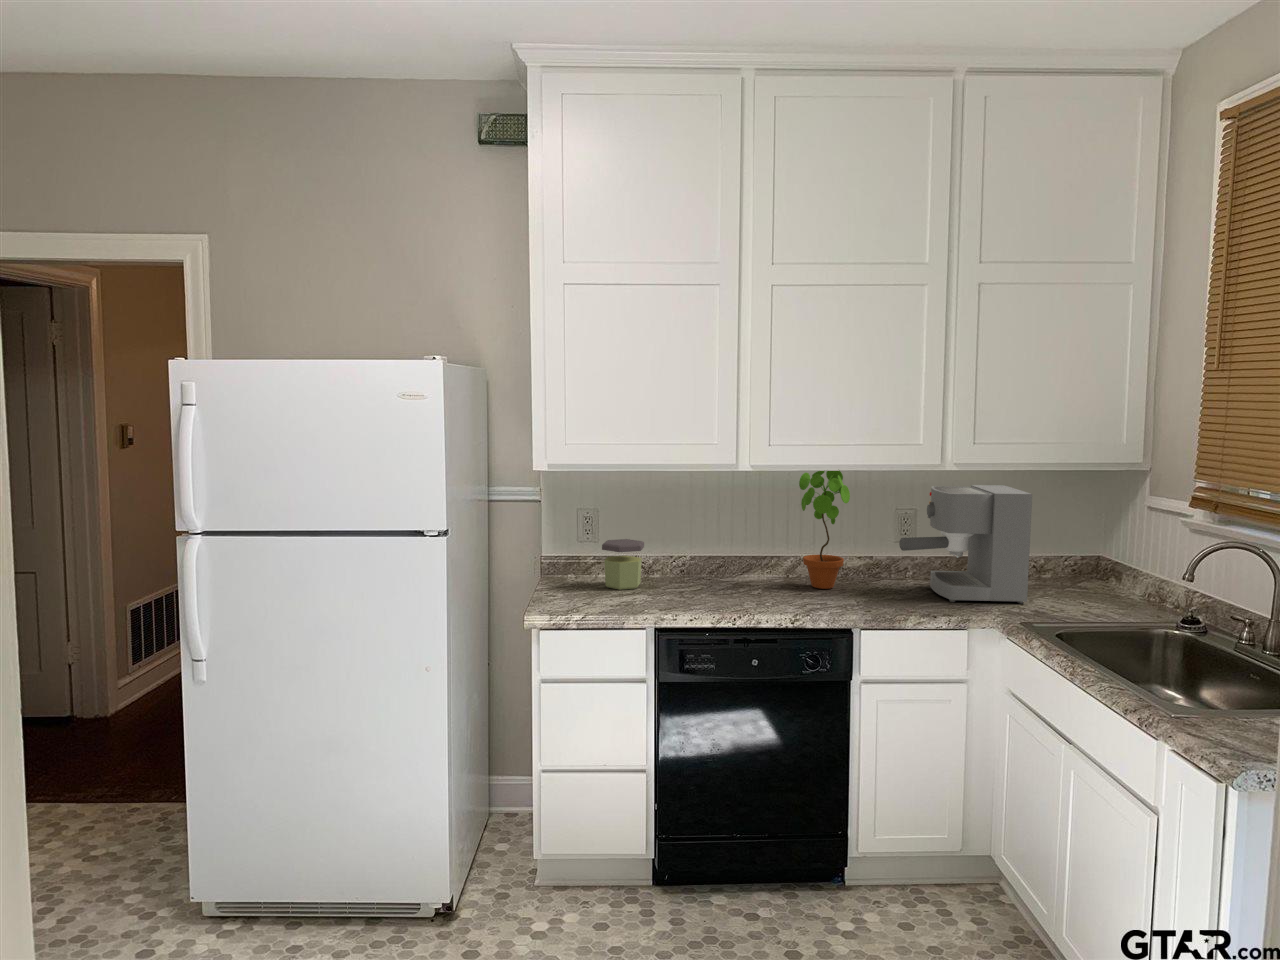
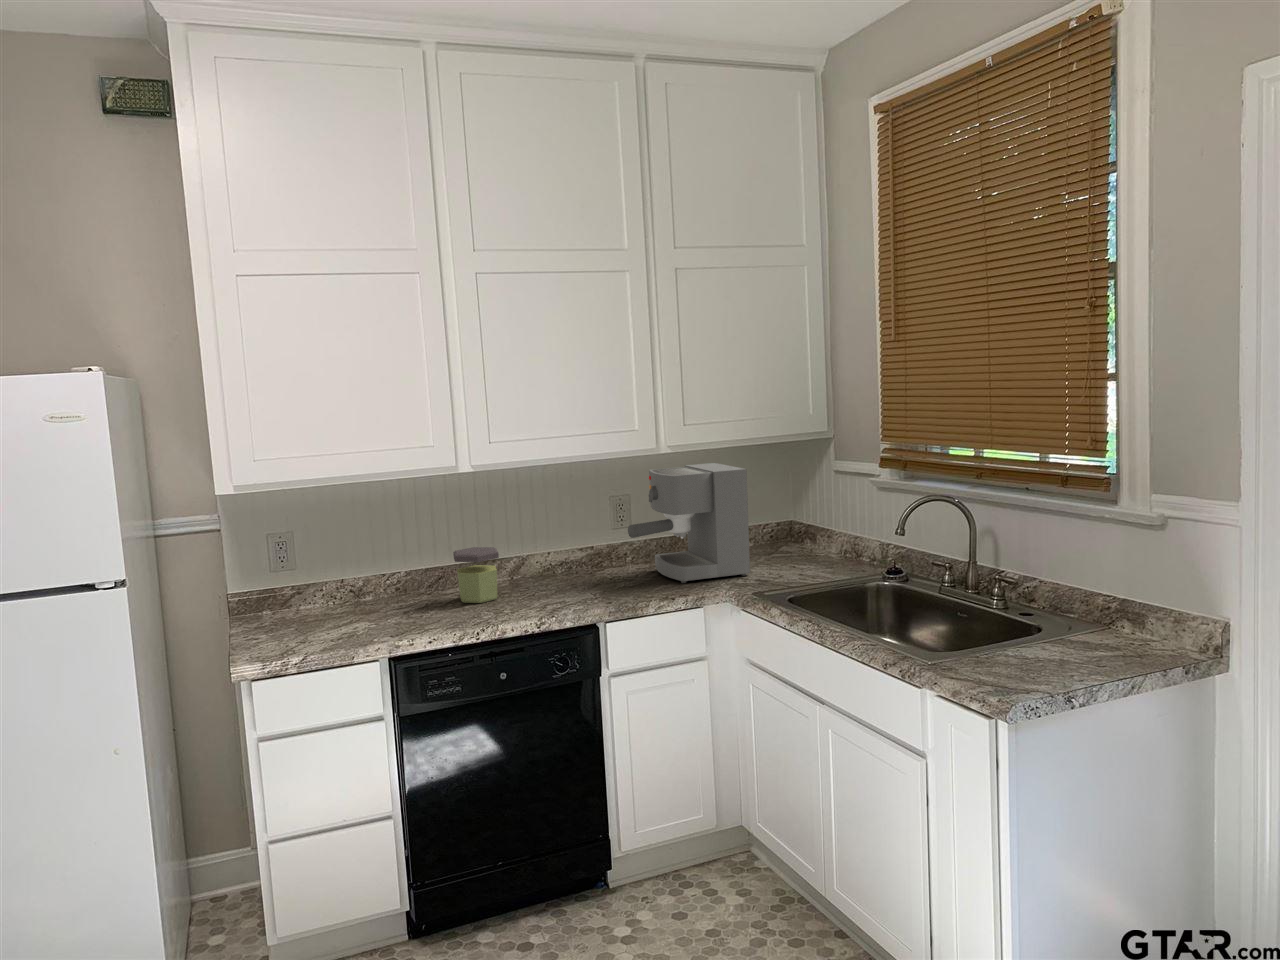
potted plant: present [799,471,850,589] -> none [519,460,573,588]
jar: present [602,539,644,590] -> present [453,547,499,603]

